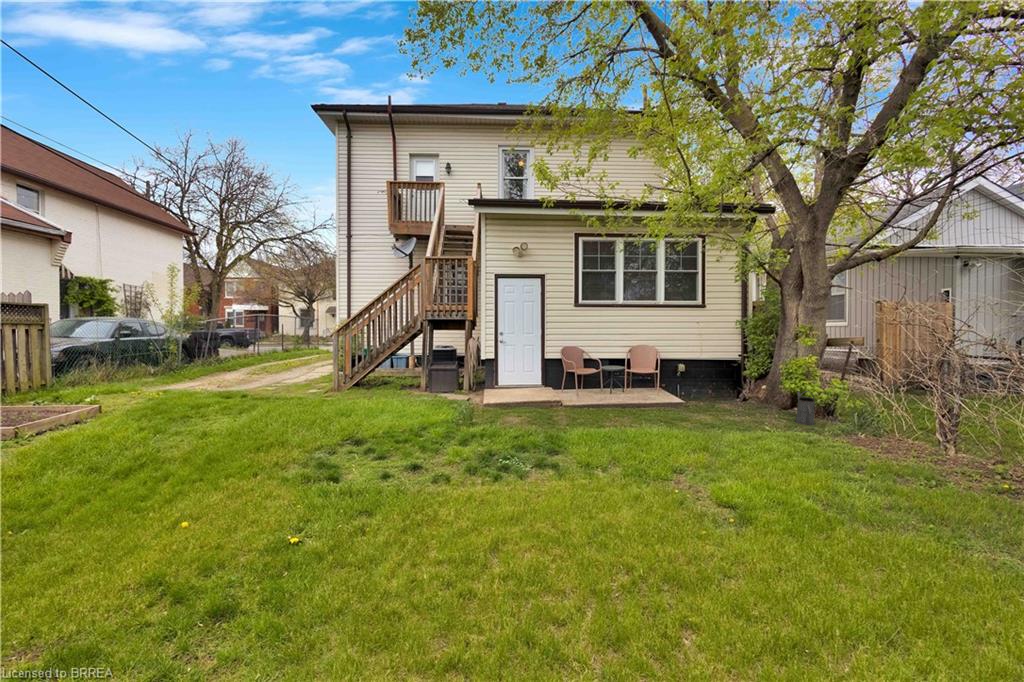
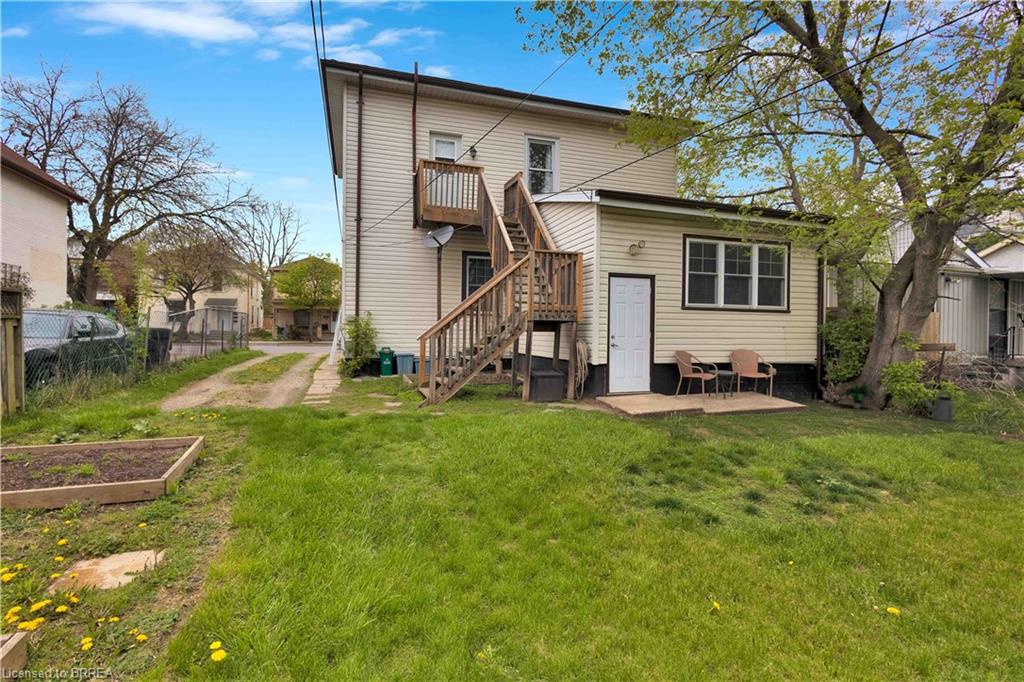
potted plant: none [724,379,765,407] -> present [840,383,877,408]

